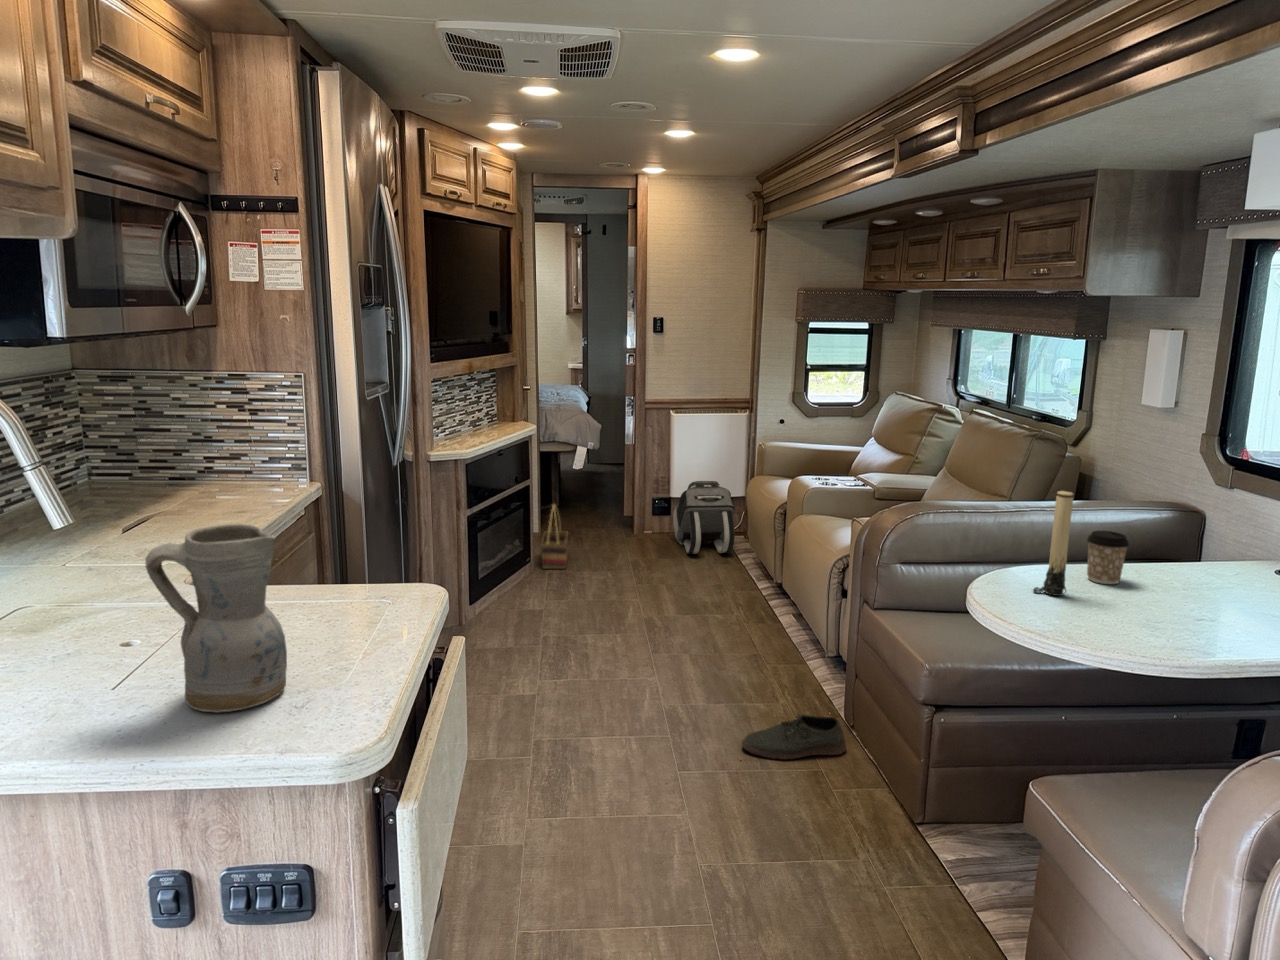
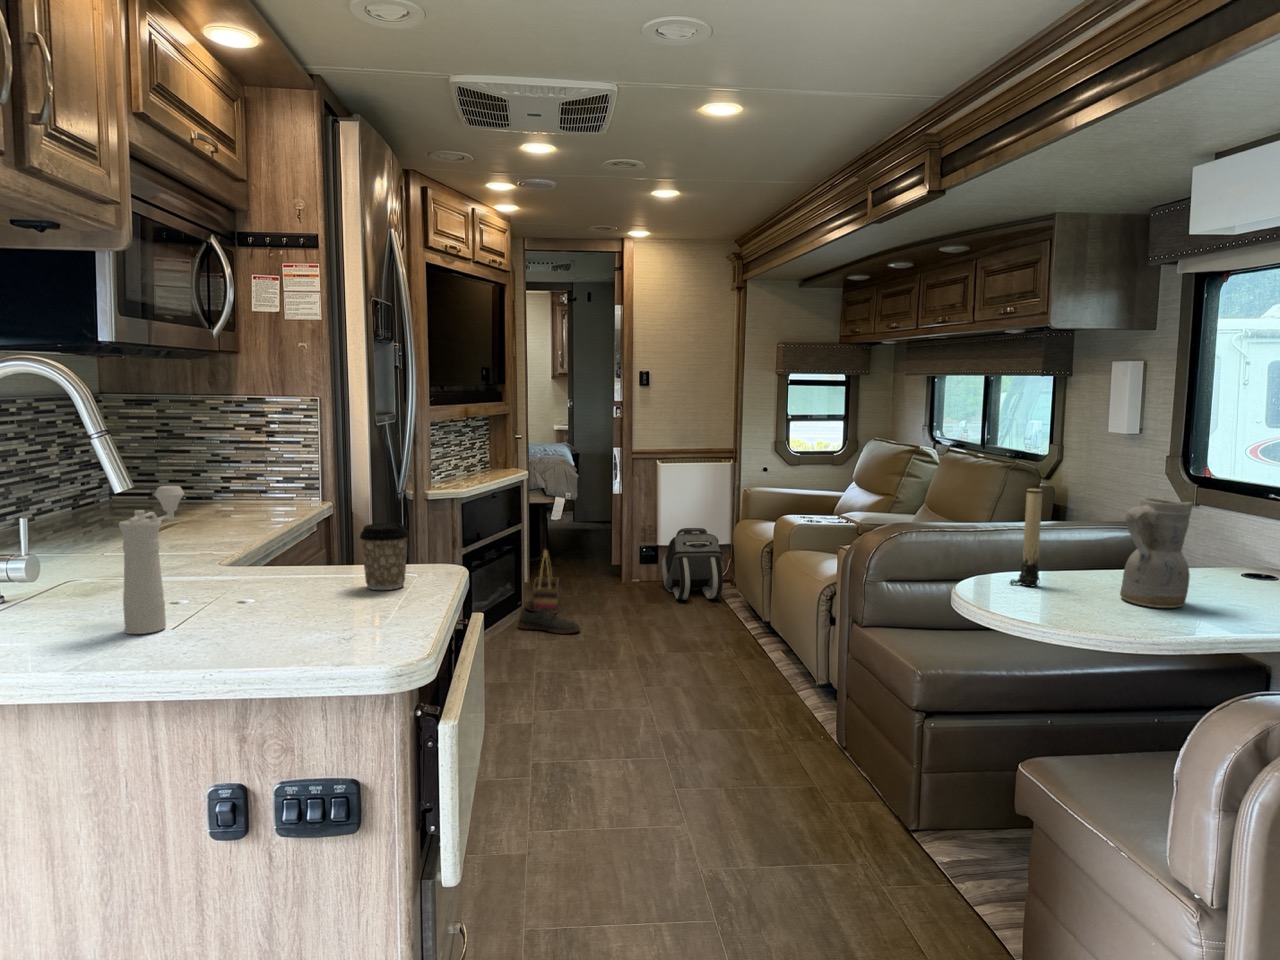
pepper mill: none [45,523,126,696] -> present [119,486,184,634]
ceramic pitcher: present [146,524,287,712] -> present [1120,498,1193,608]
coffee cup: present [1087,531,1129,584] -> present [360,523,409,590]
shoe: present [742,713,846,759] -> present [518,607,580,634]

